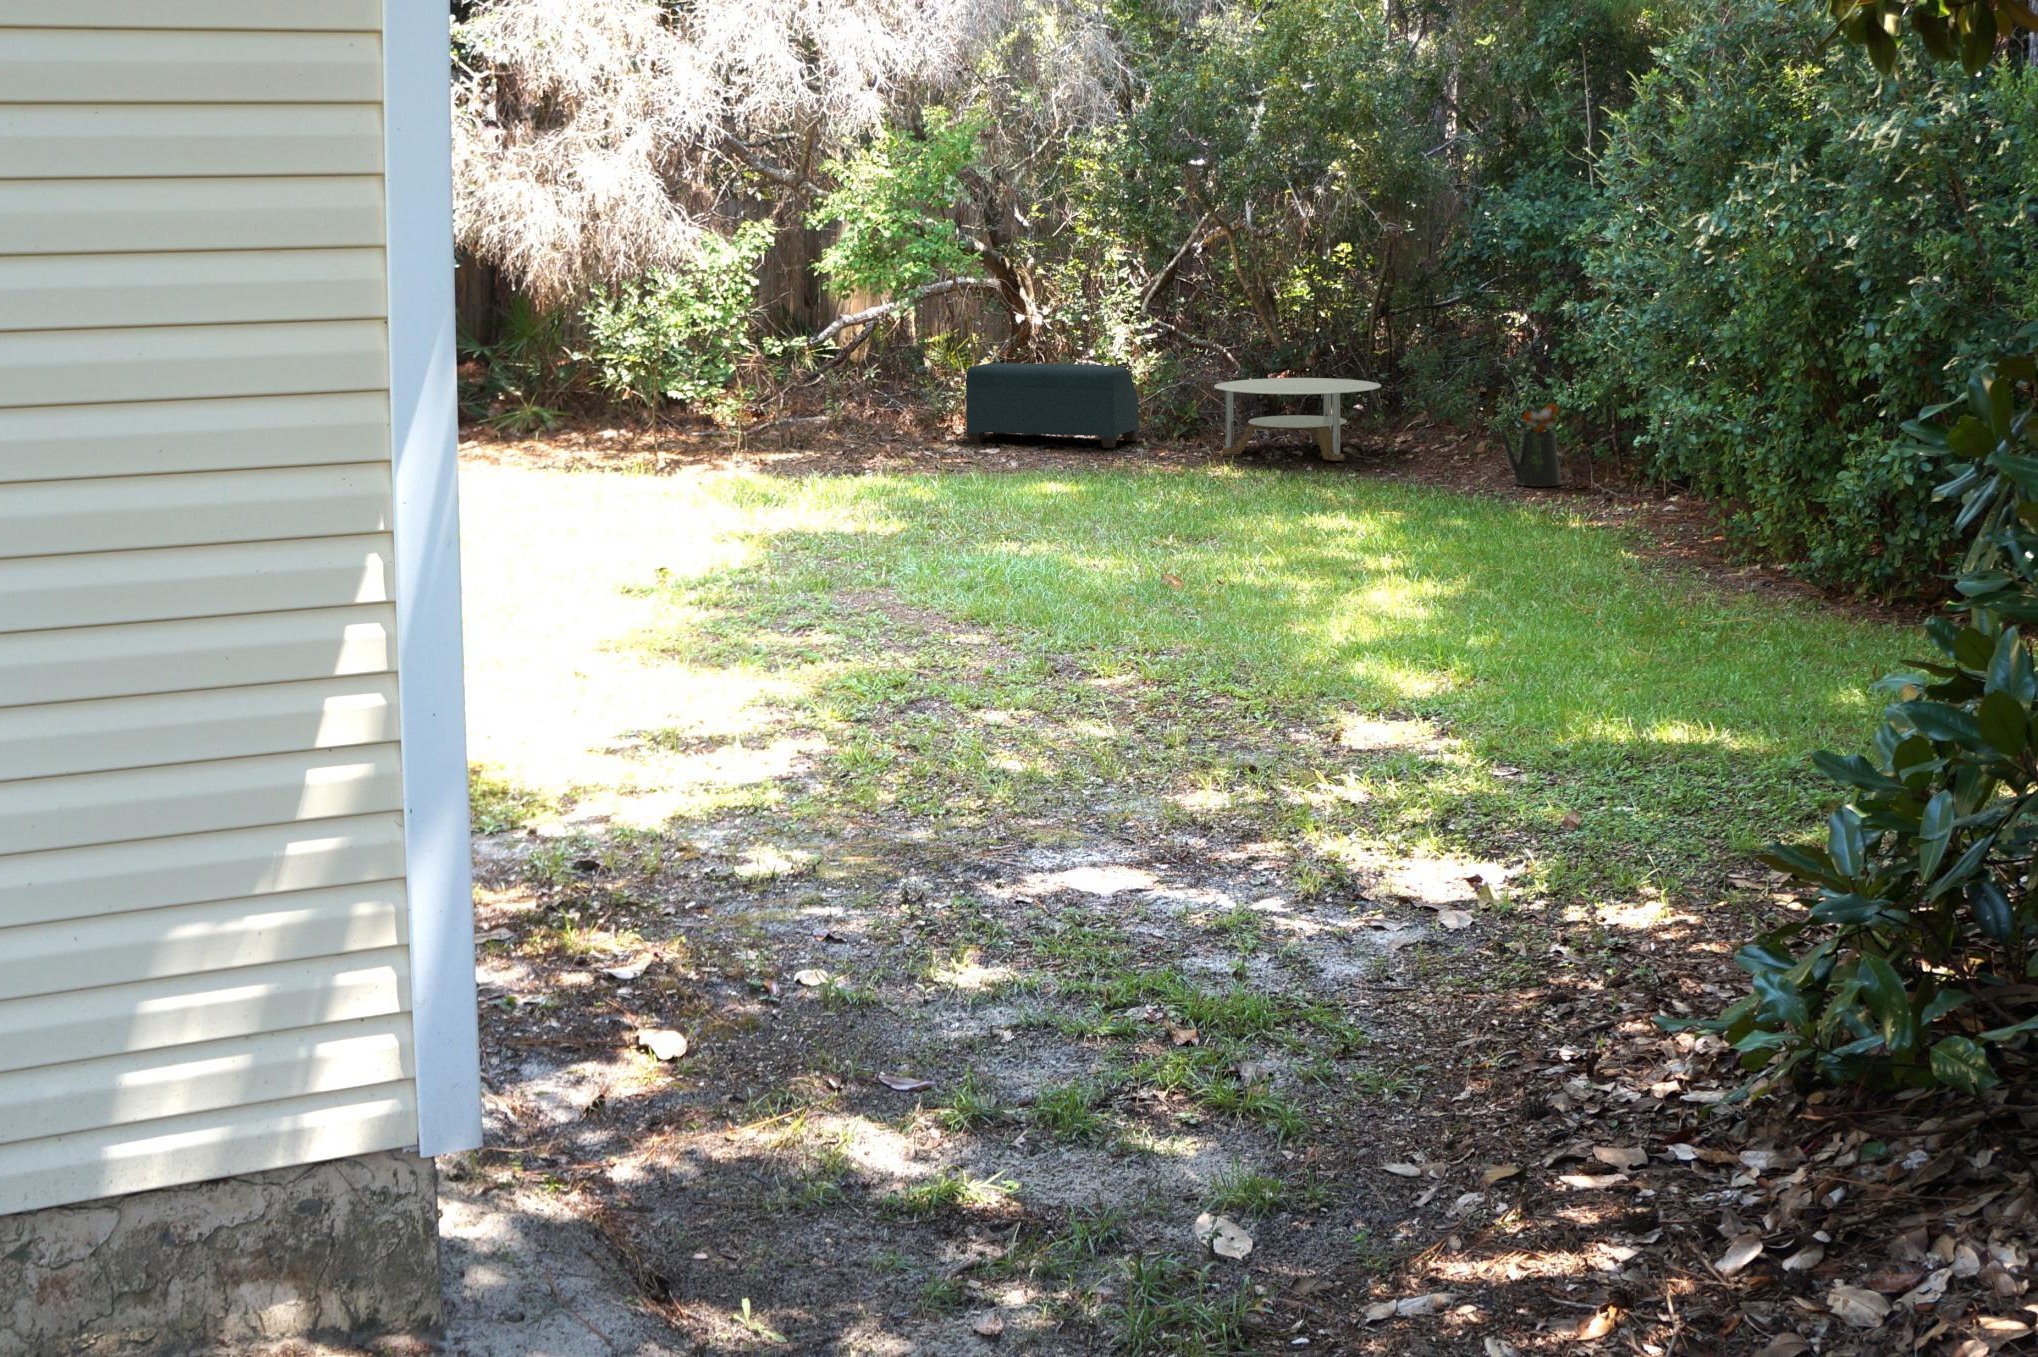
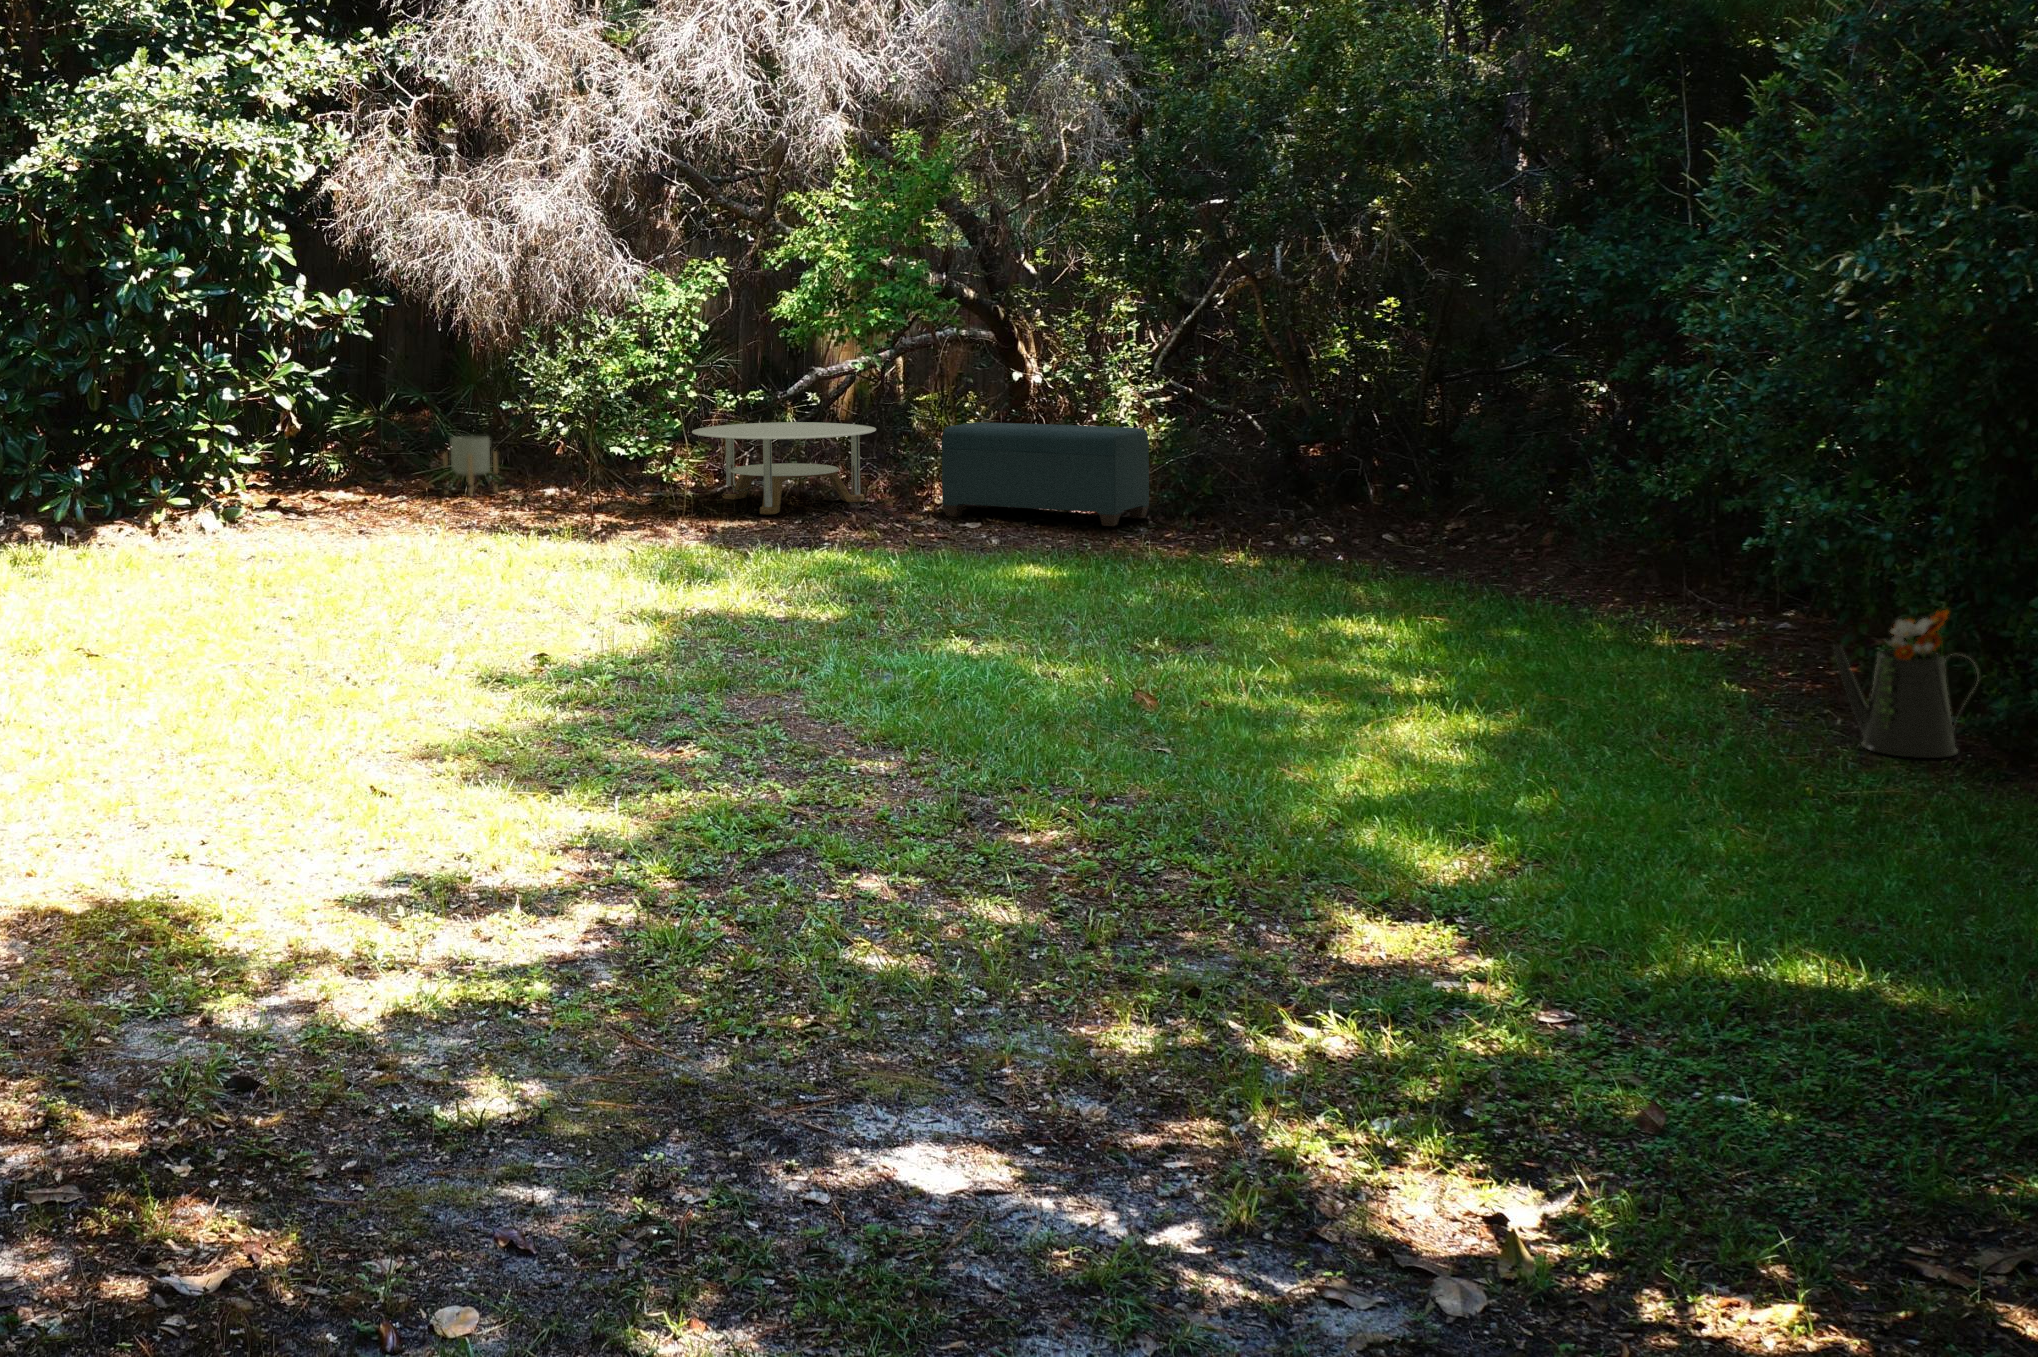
round table: present [1214,378,1381,461] -> present [692,422,876,514]
planter: none [505,381,557,436] -> present [444,436,498,496]
watering can: present [1500,405,1562,487] -> present [1834,610,1977,758]

